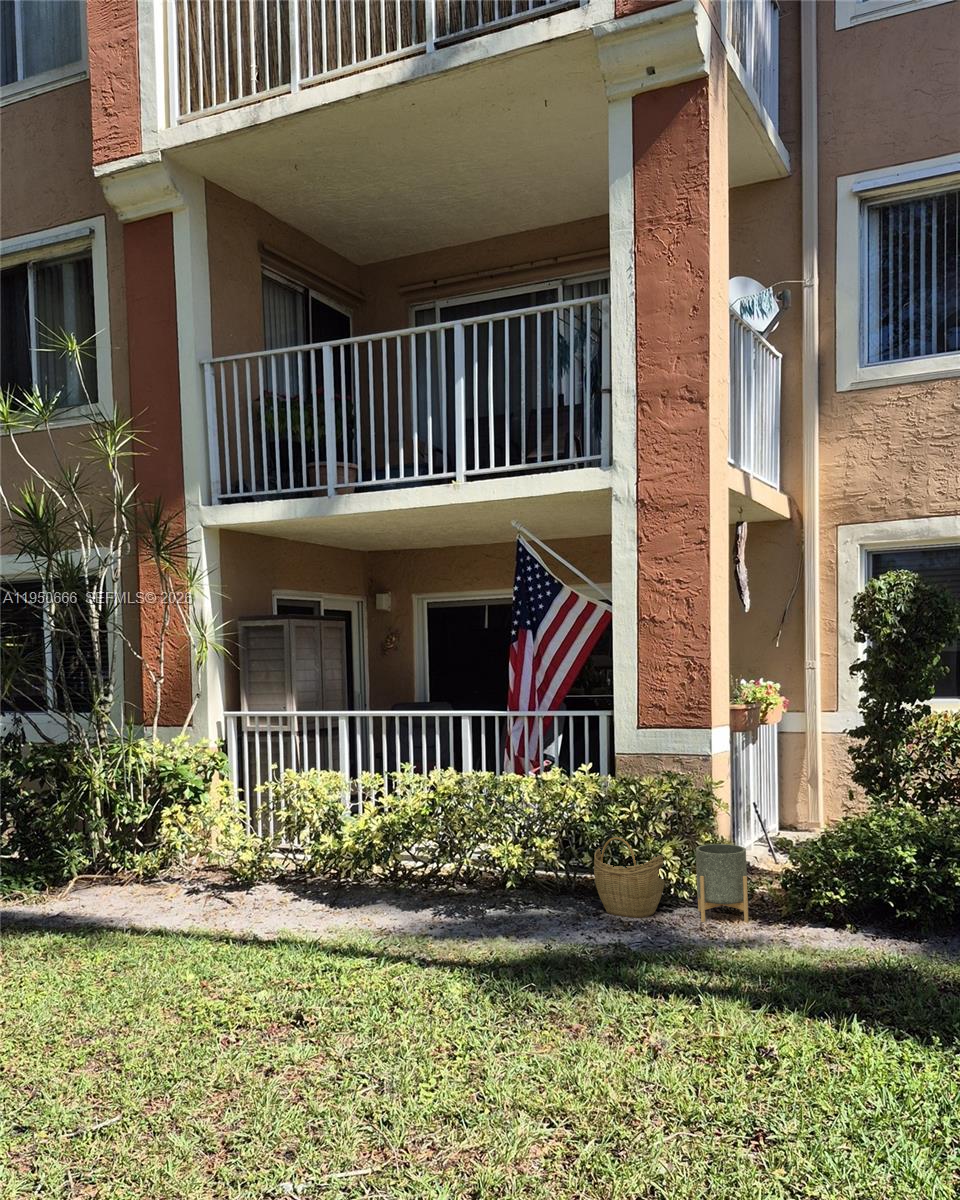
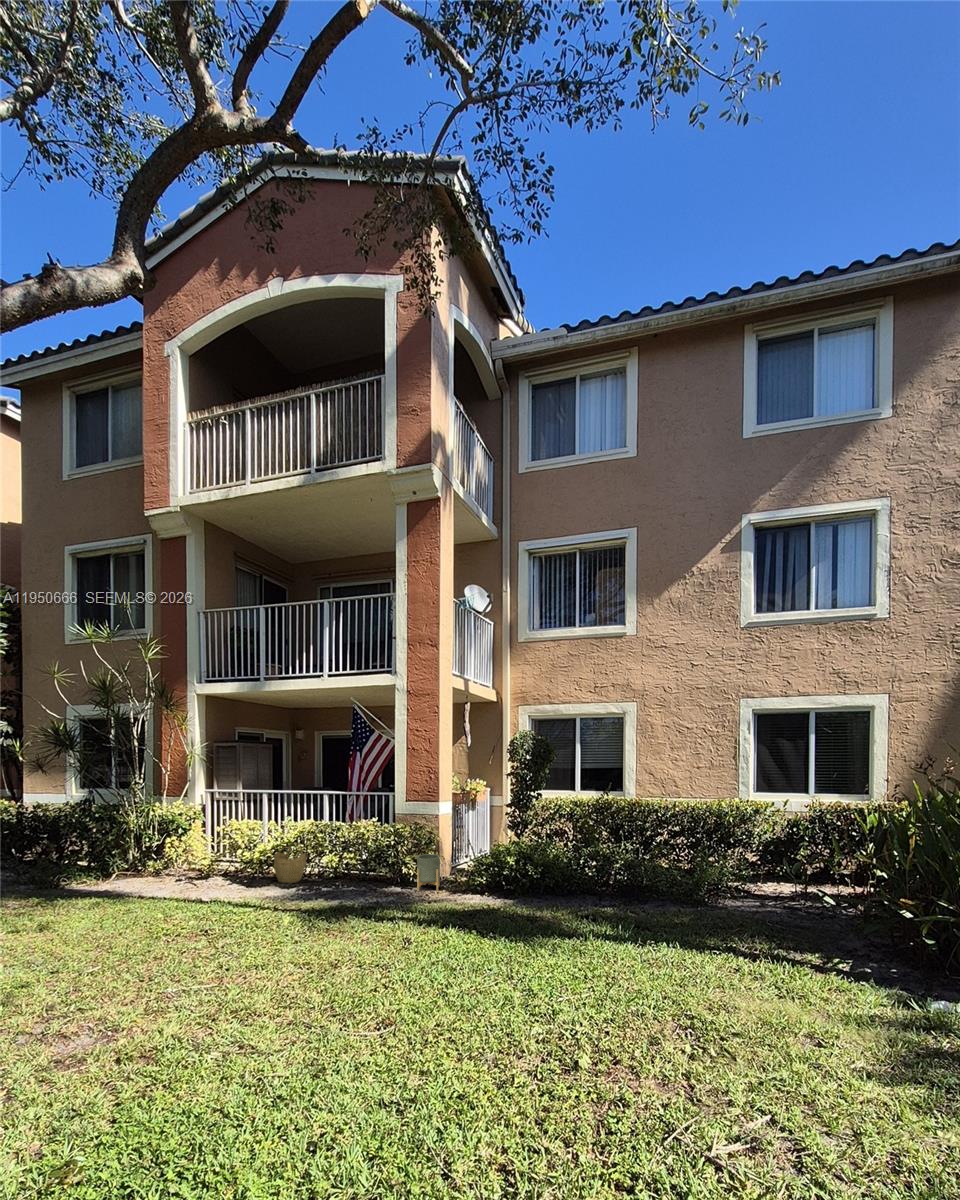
woven basket: present [594,837,665,918] -> present [274,847,306,883]

